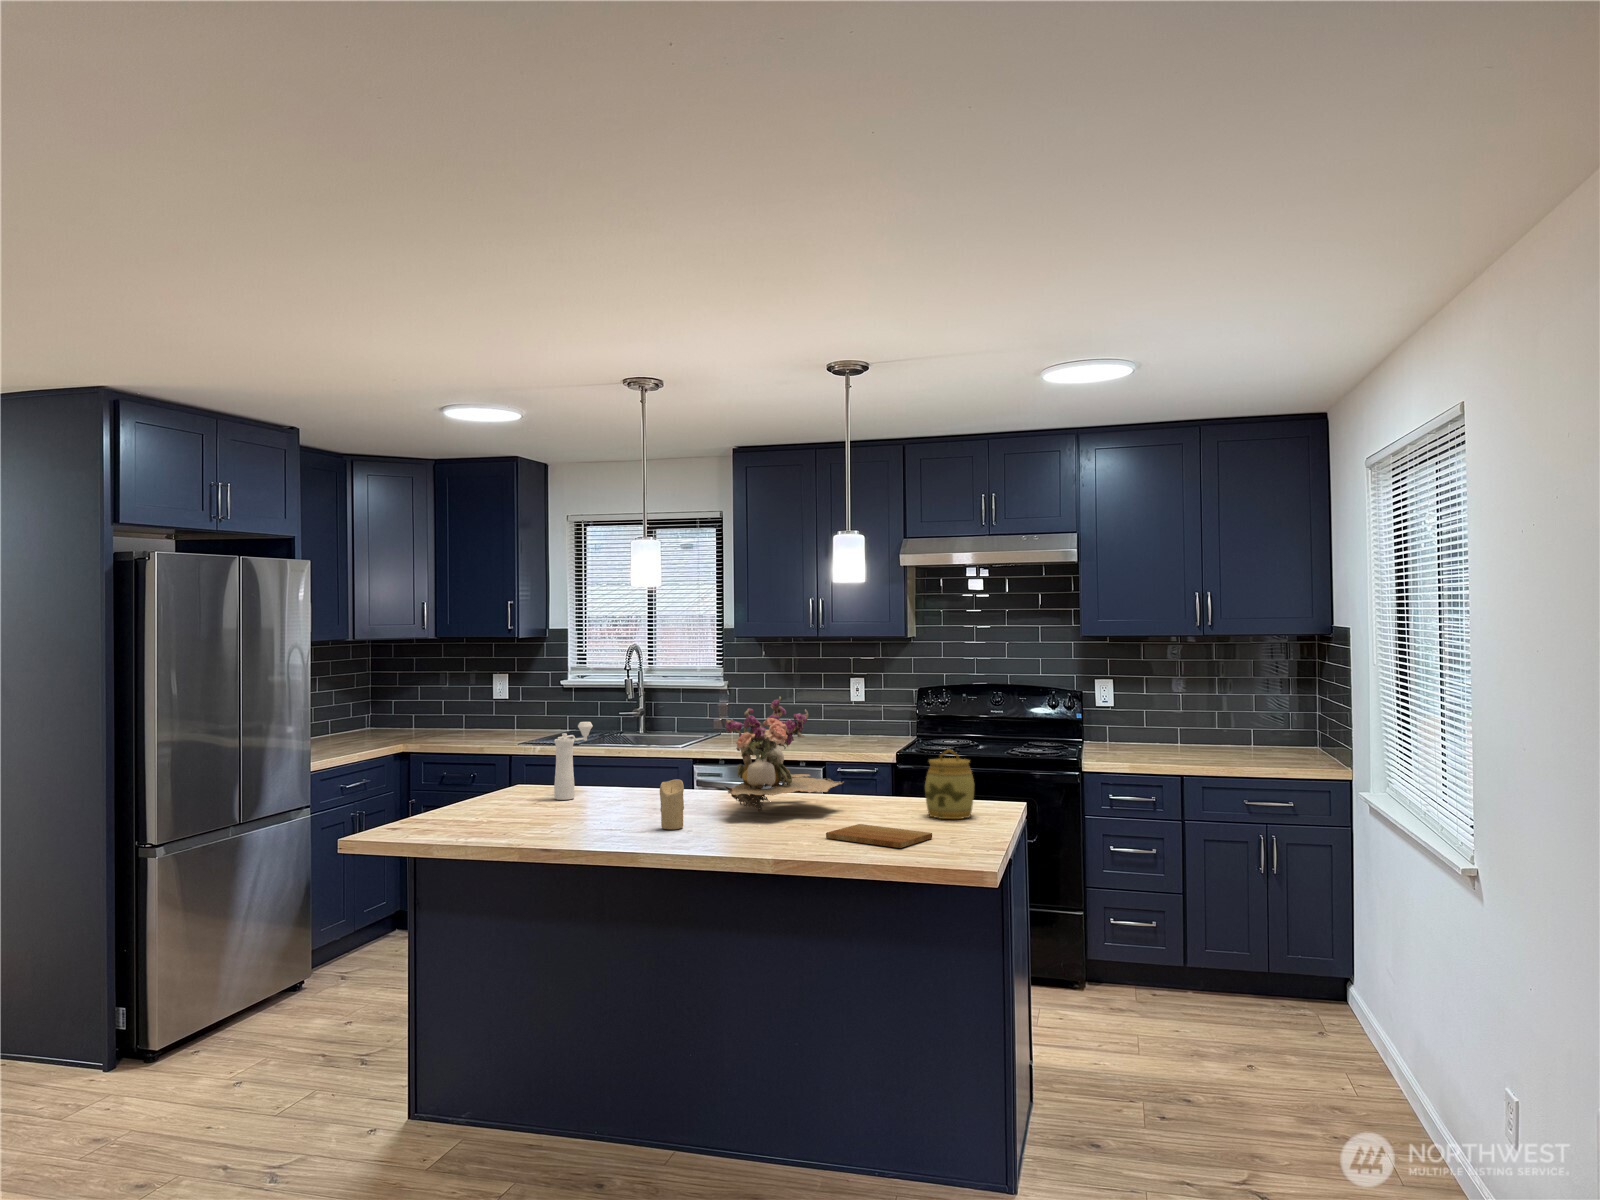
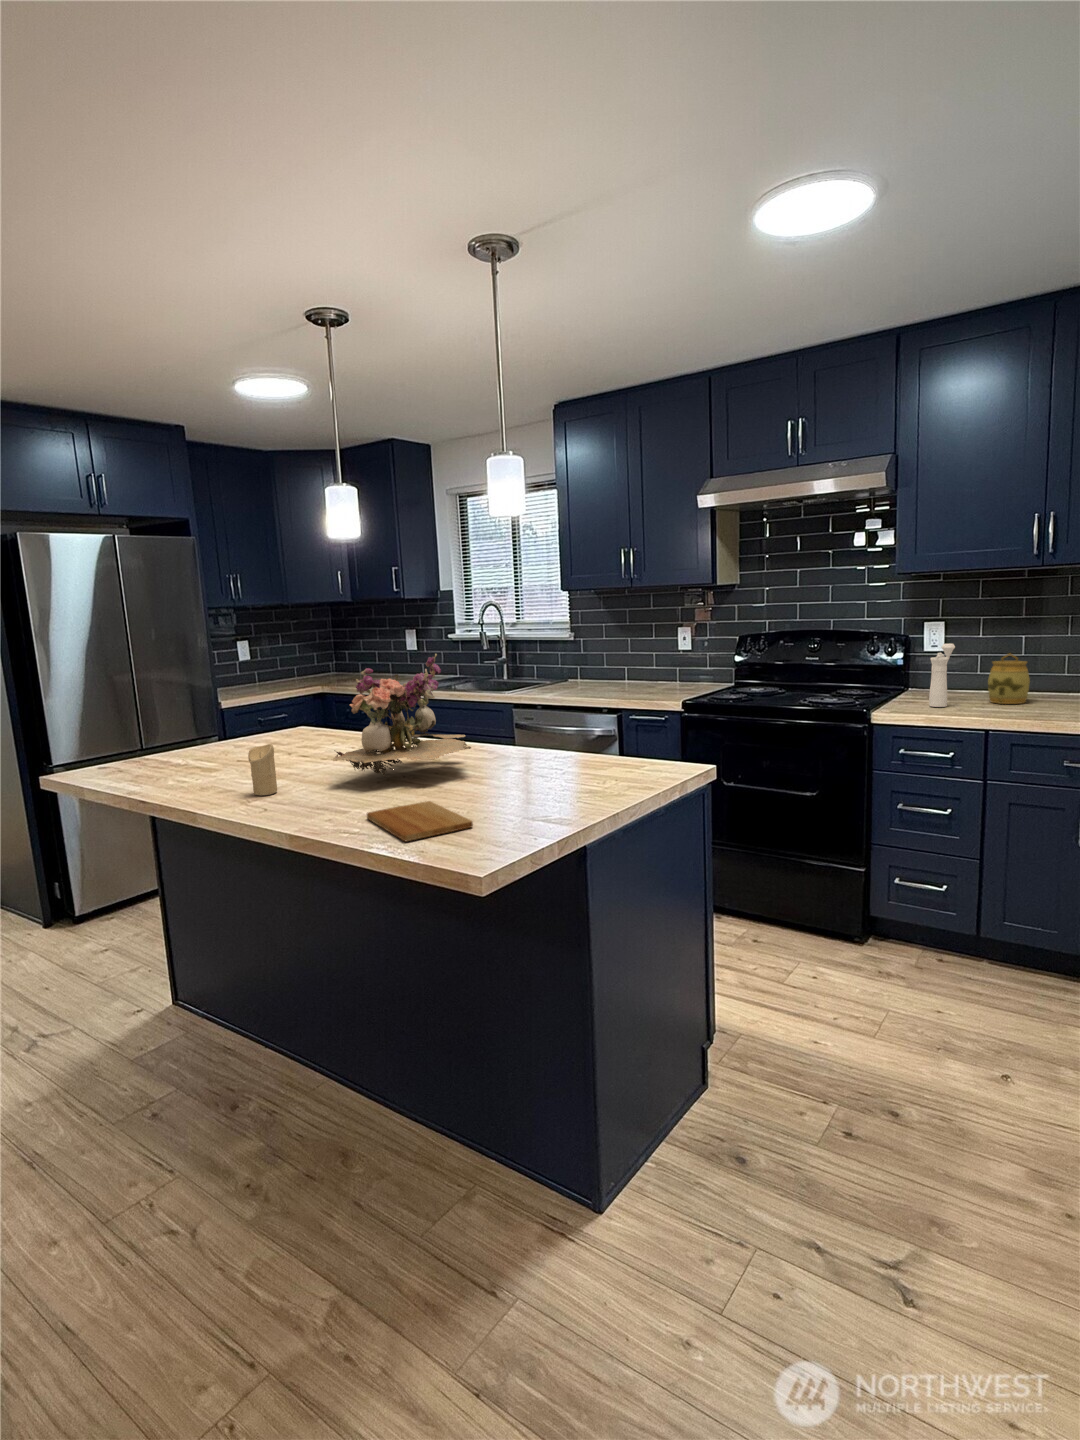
pepper mill: present [554,722,593,800] -> present [929,644,955,707]
jar: present [925,749,974,819] -> present [988,654,1030,704]

